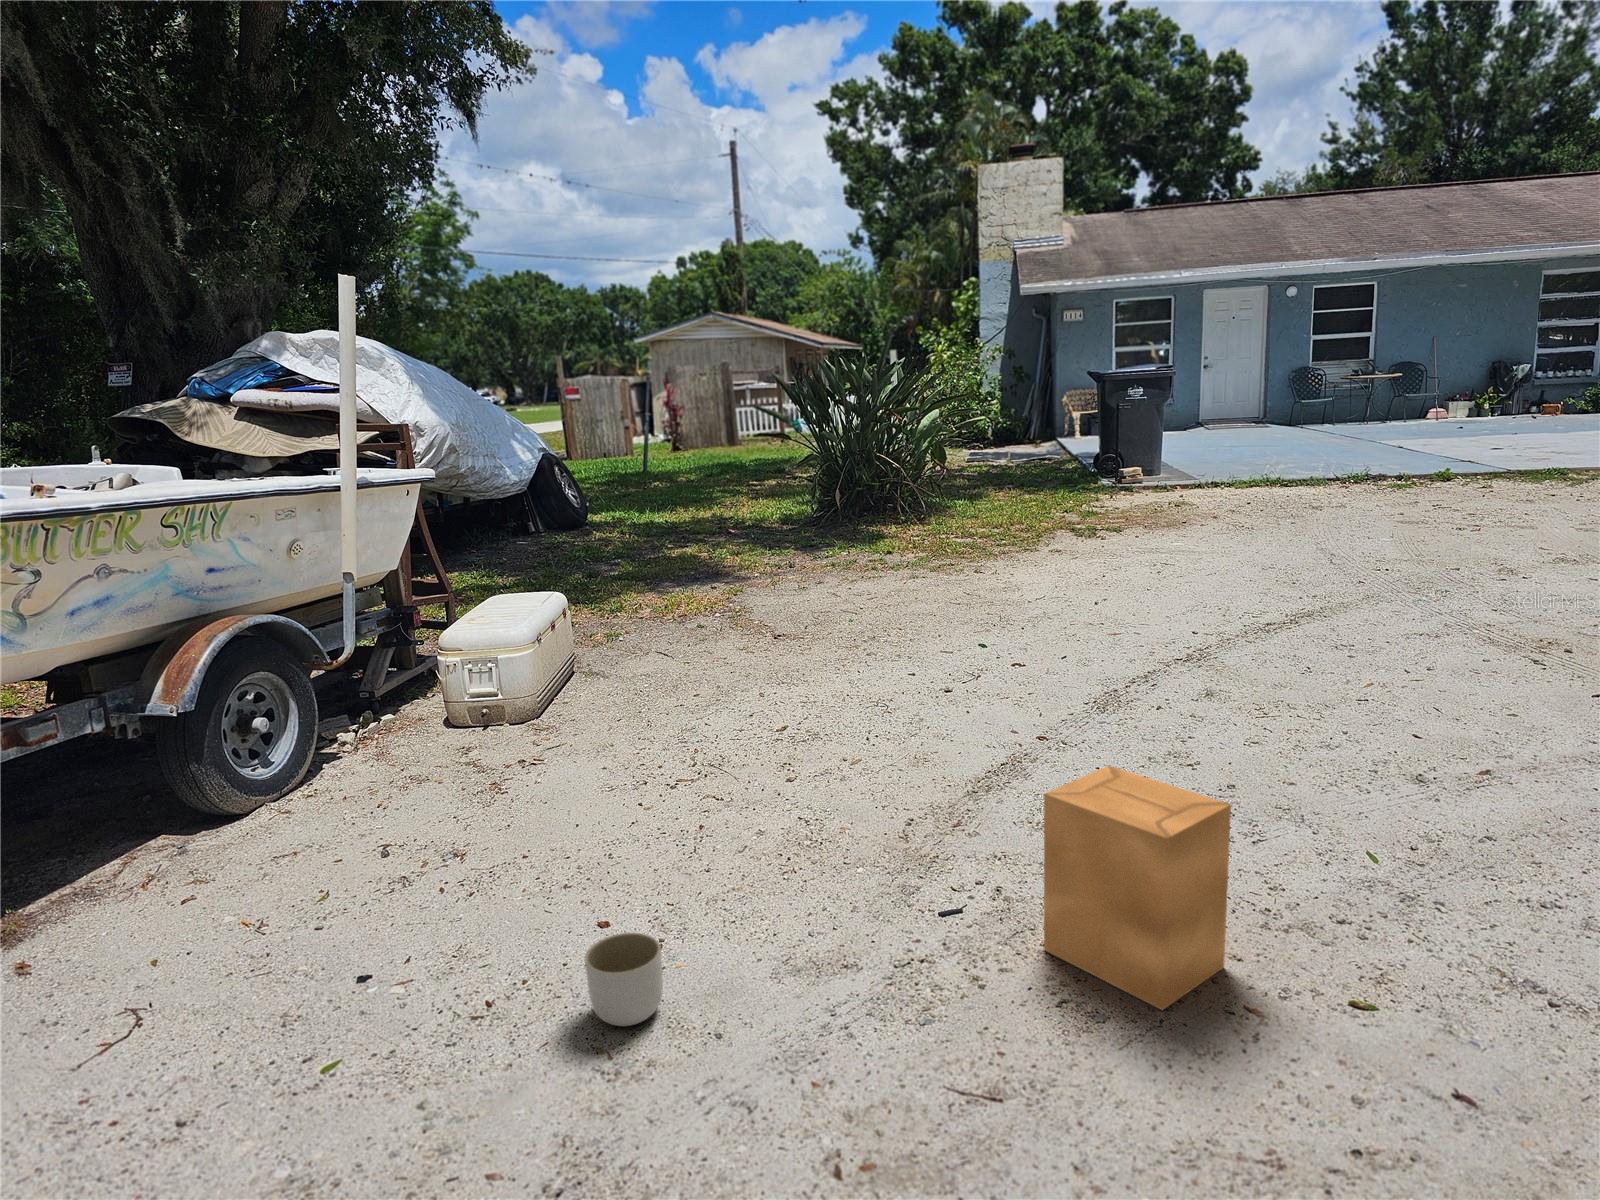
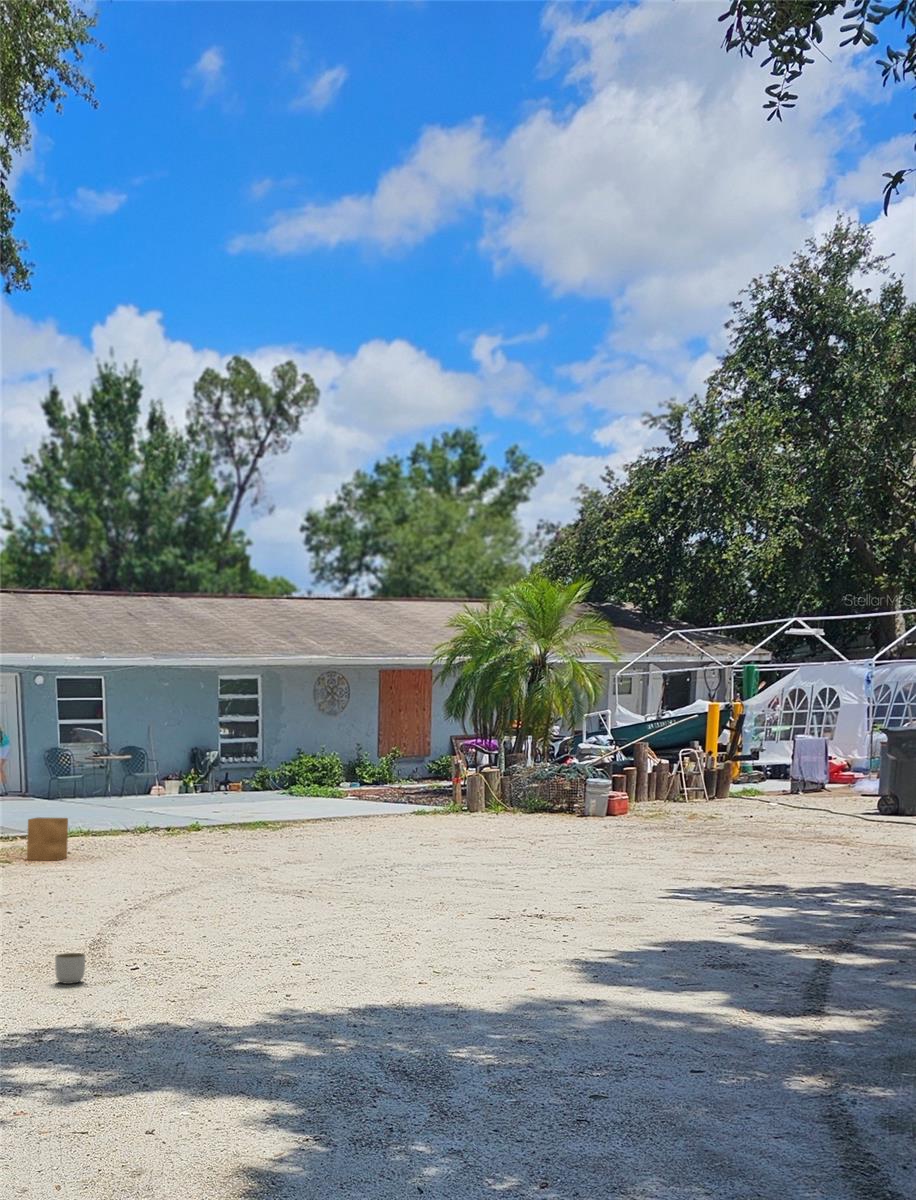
cardboard box: present [1044,766,1231,1010] -> present [27,817,68,860]

